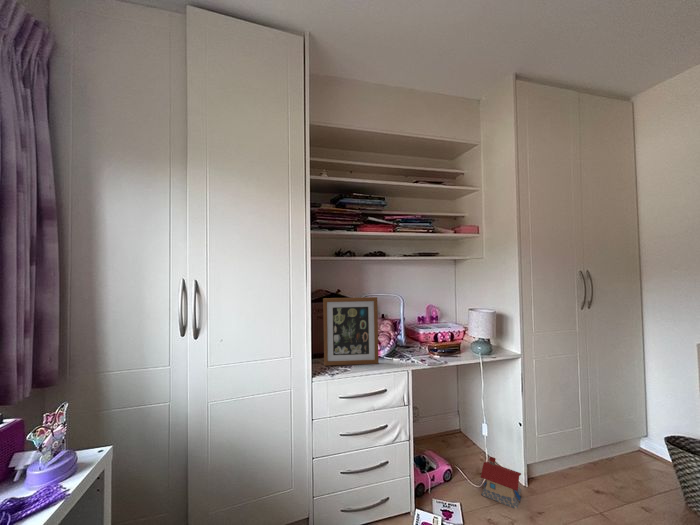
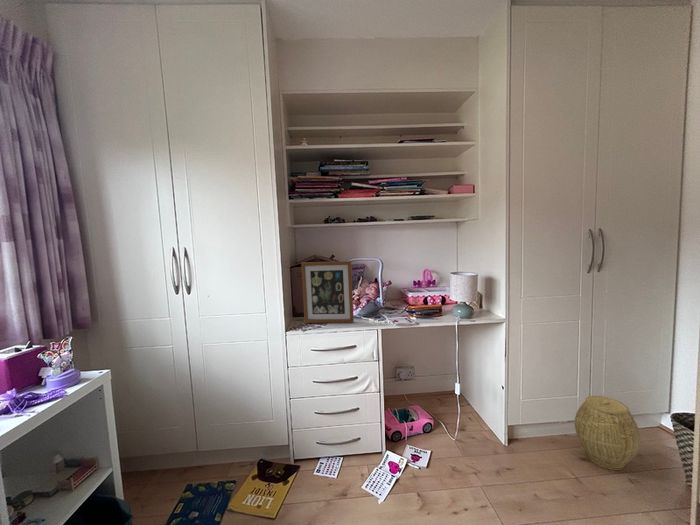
woven basket: none [584,426,647,500] -> present [575,396,641,470]
toy house: present [481,457,521,509] -> none [456,416,500,464]

